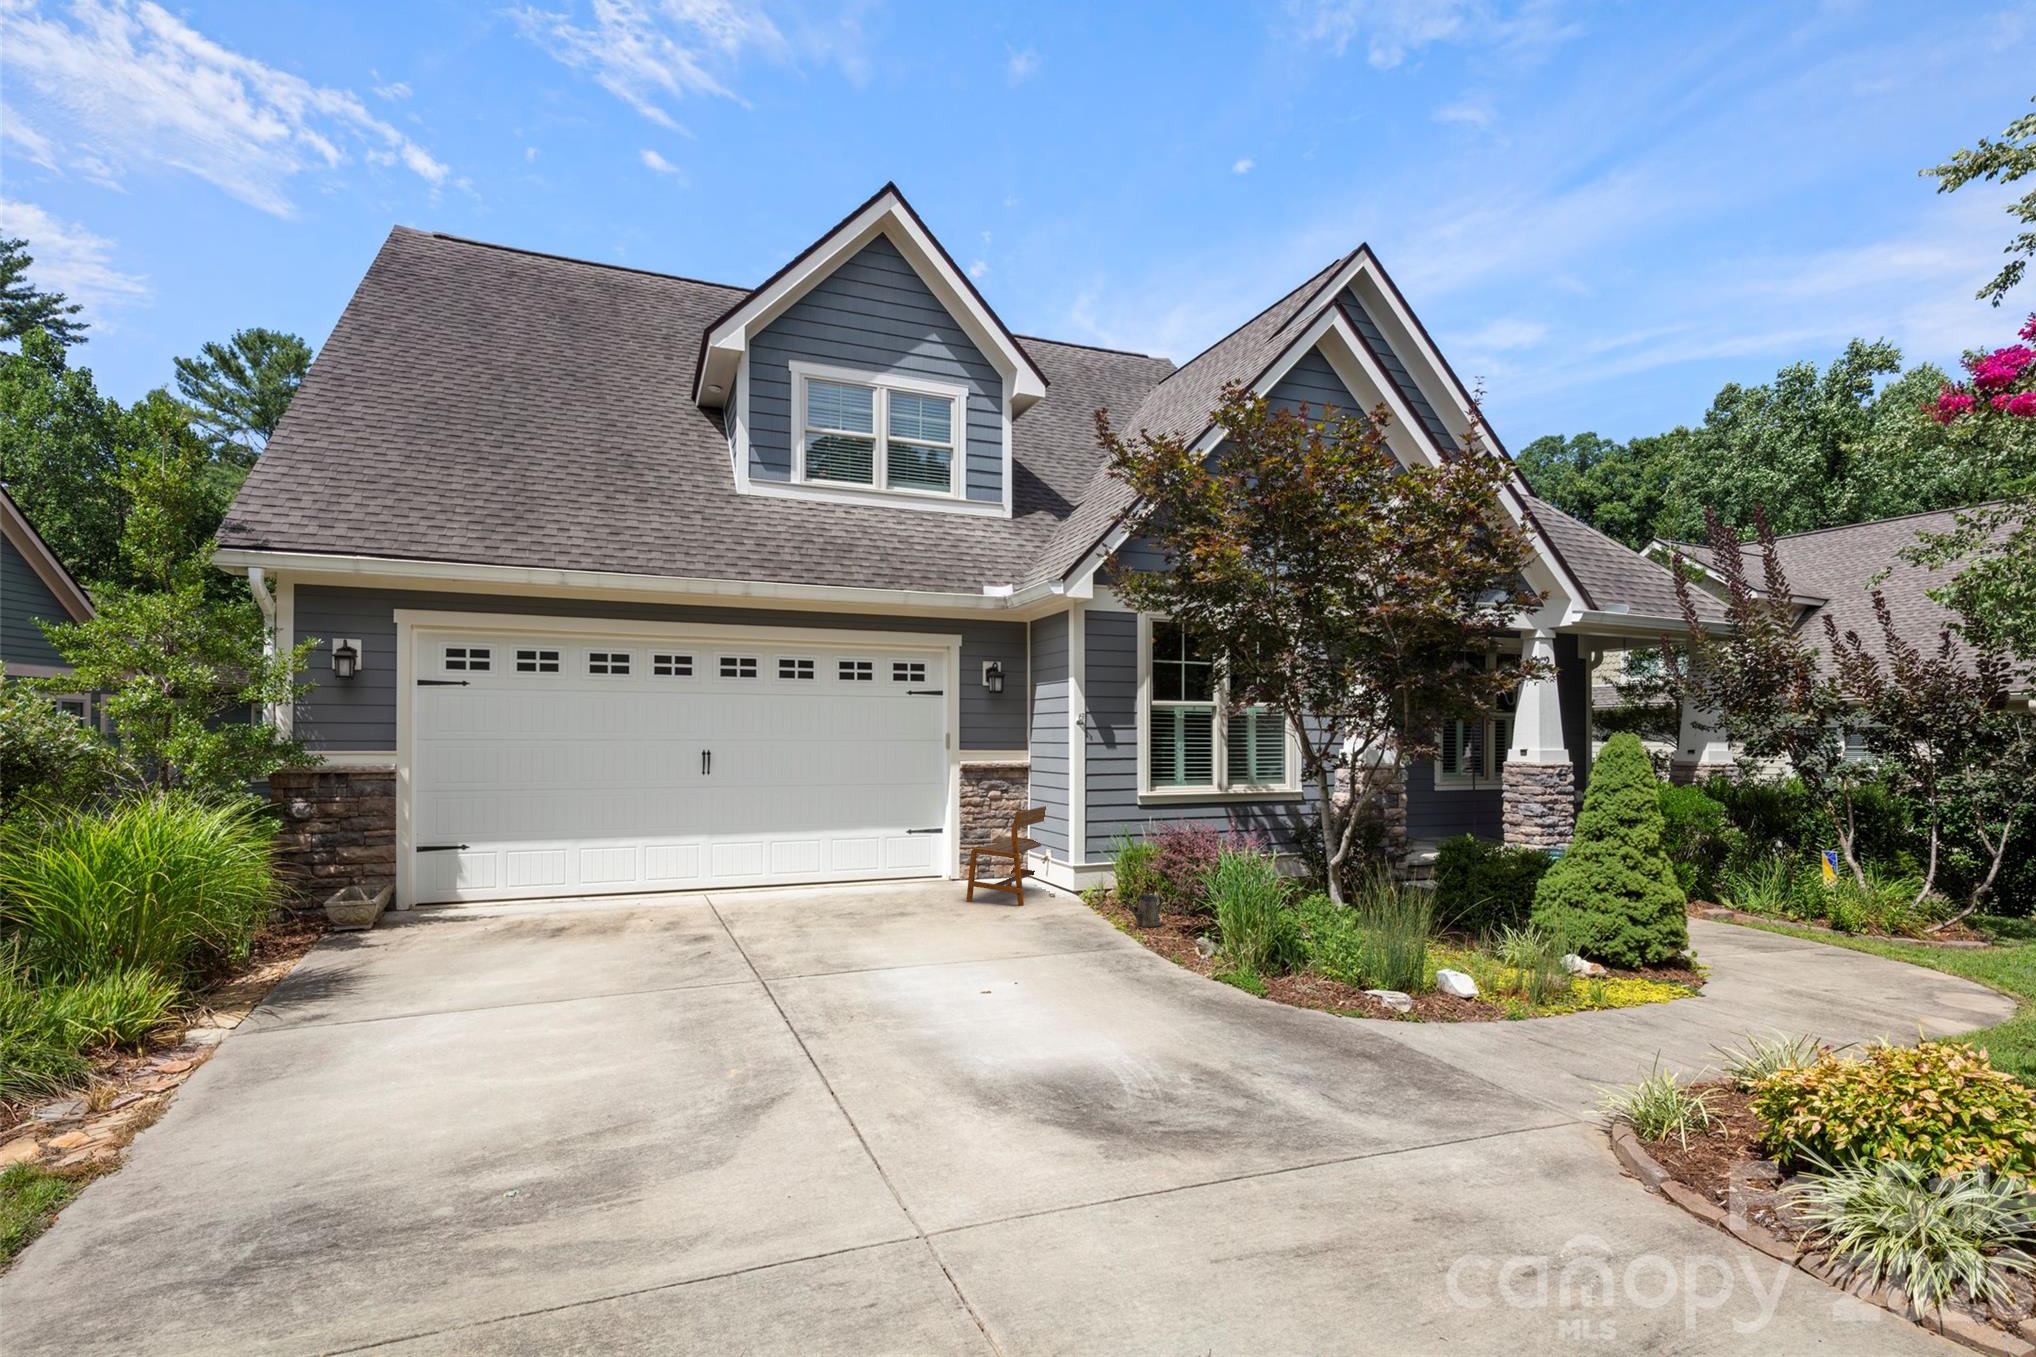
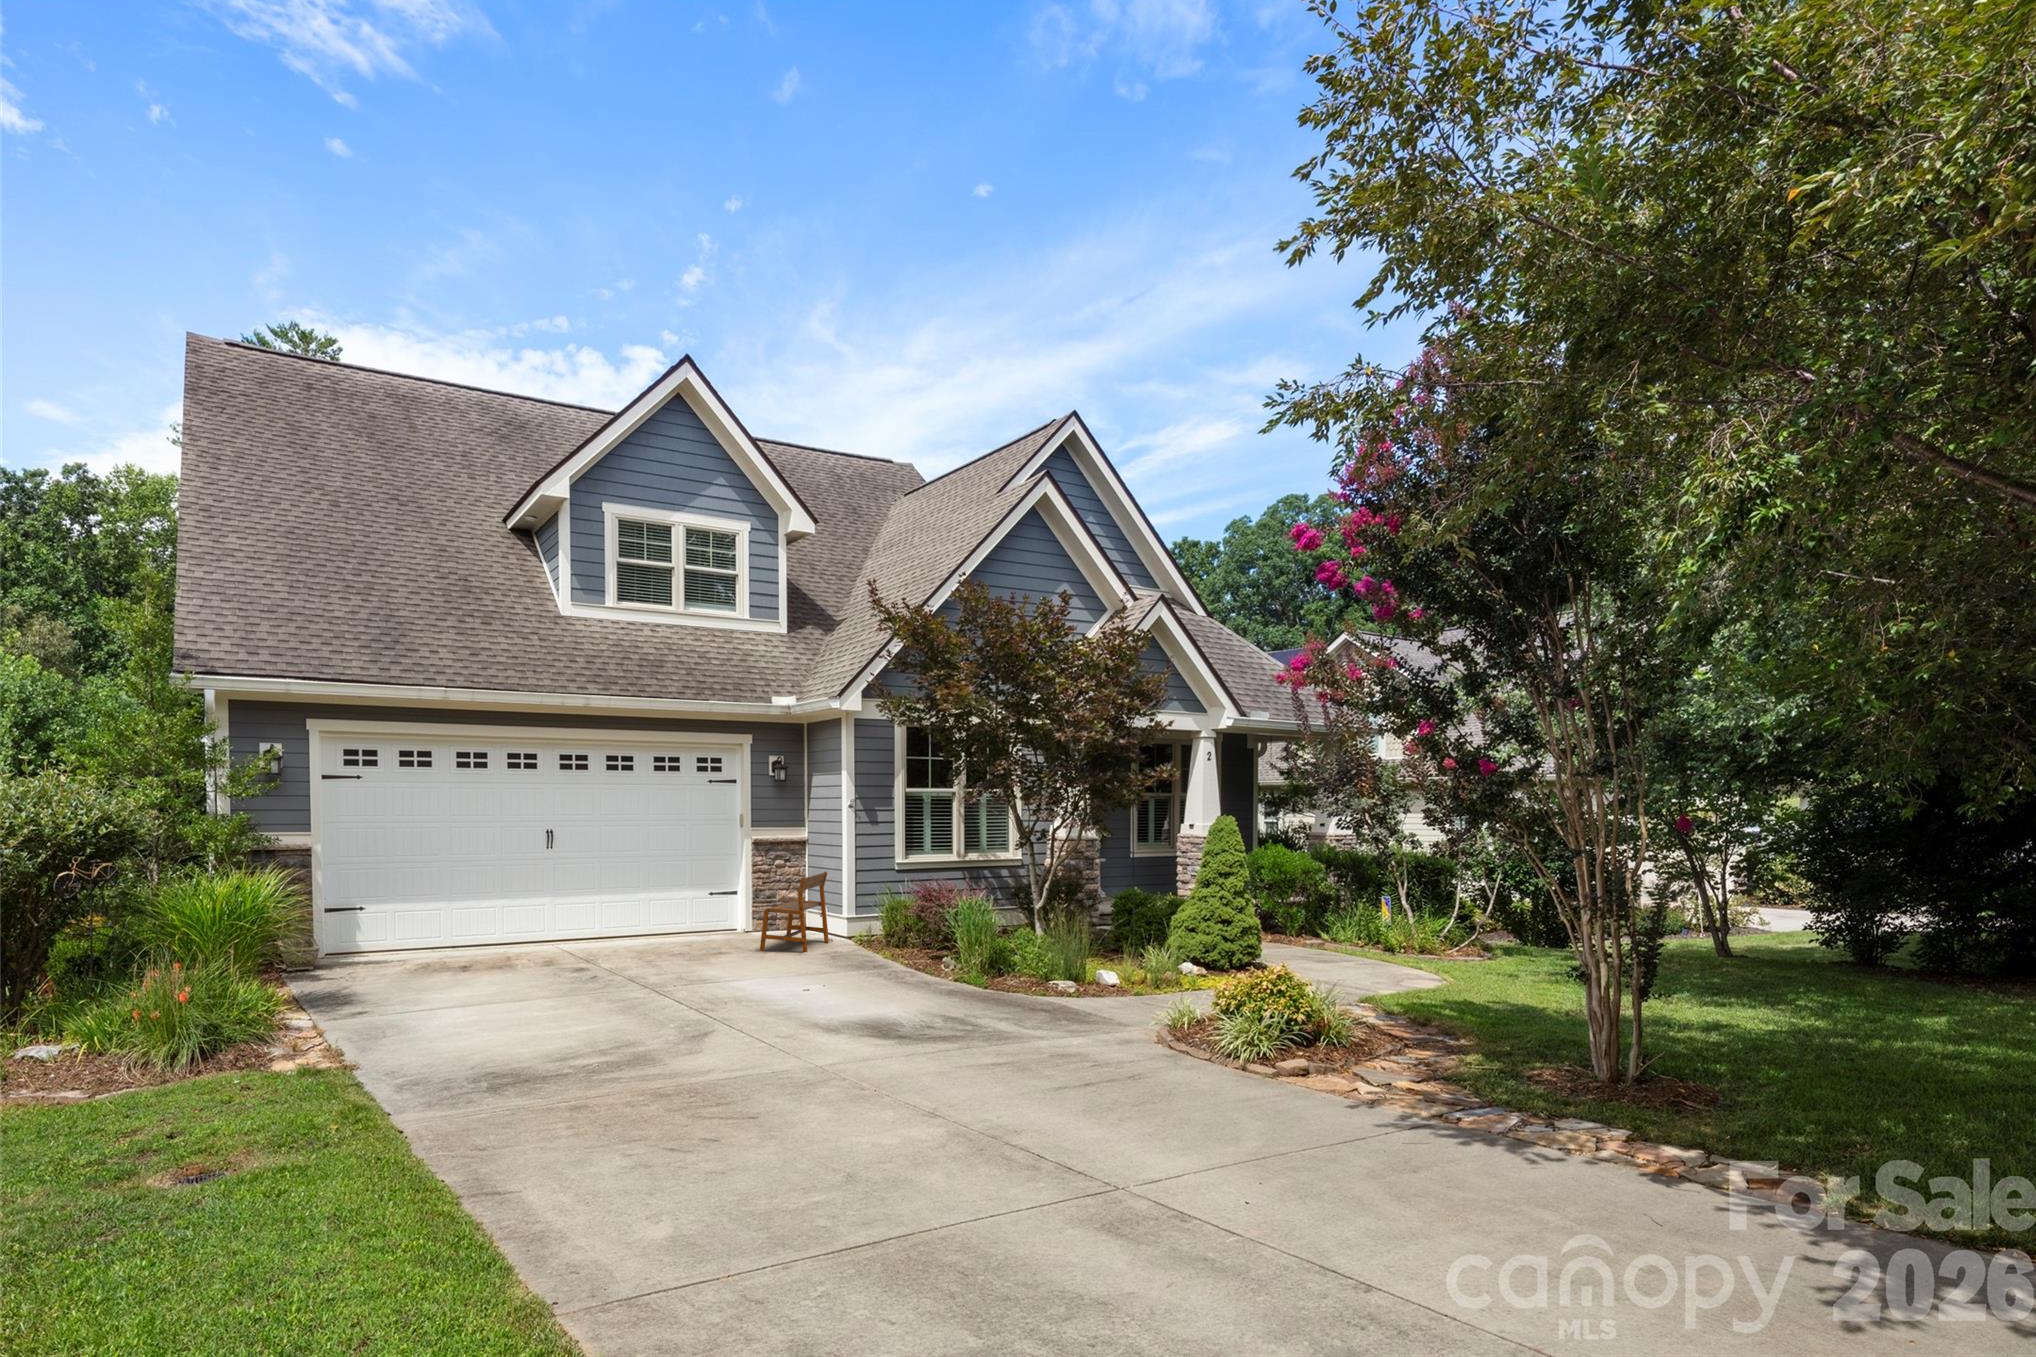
watering can: present [1121,894,1163,927] -> none [888,937,918,960]

